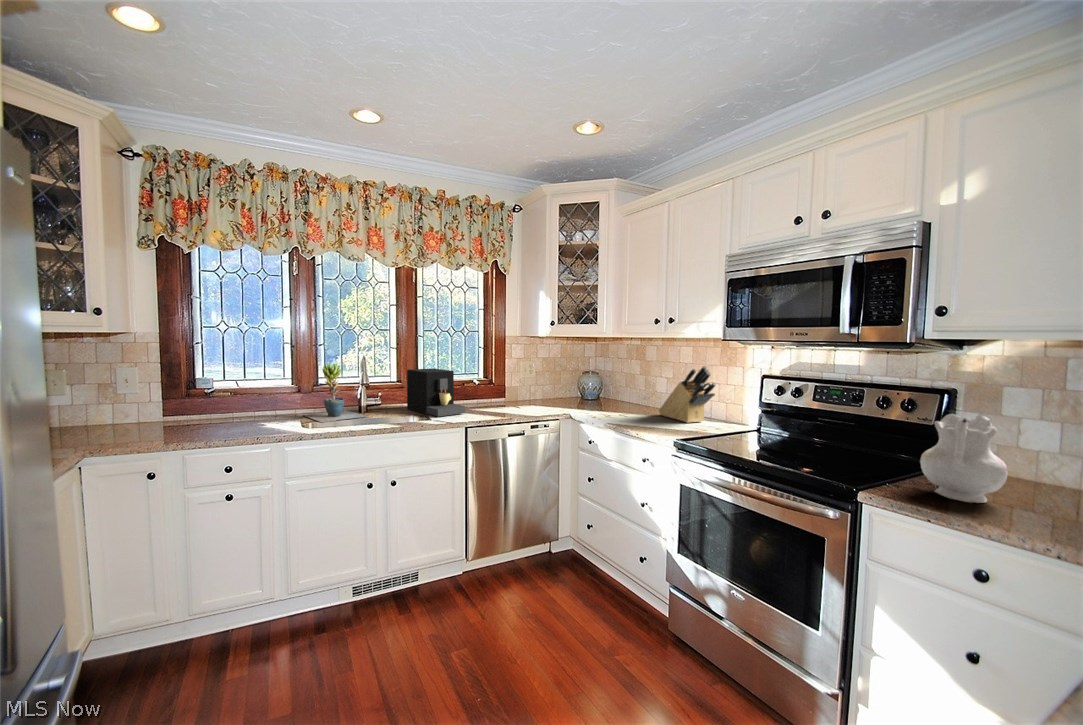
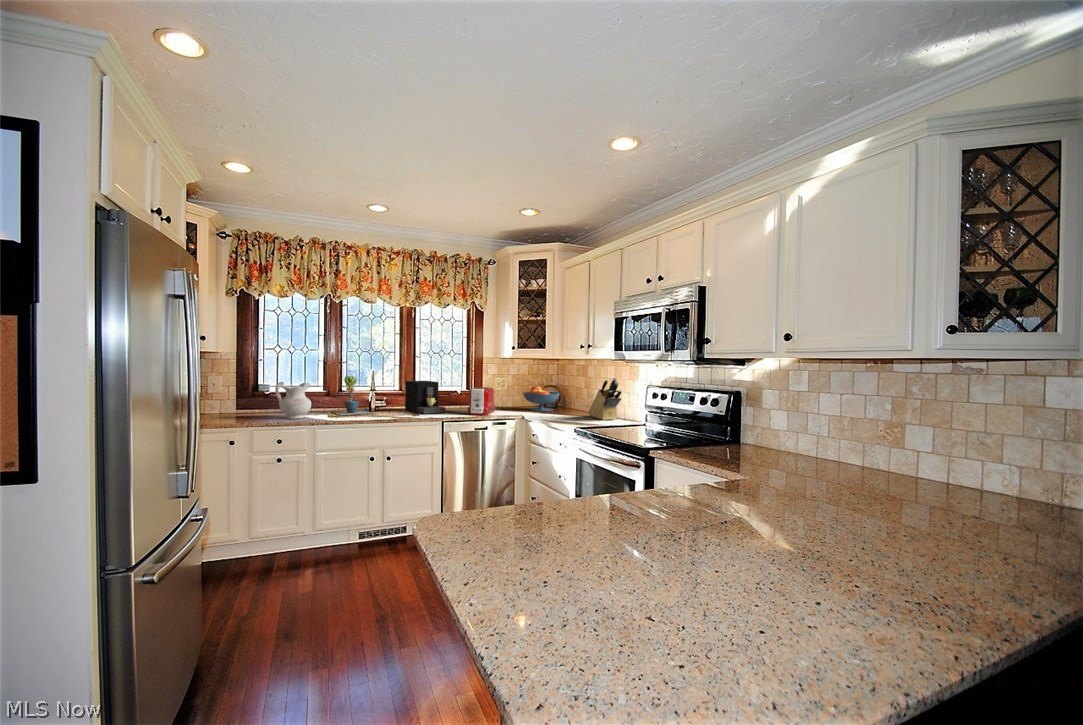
fruit bowl: none [562,373,611,407] -> present [523,386,560,411]
toaster: none [496,377,530,417] -> present [468,387,495,415]
ceramic pitcher: present [920,414,1007,503] -> present [275,382,311,419]

